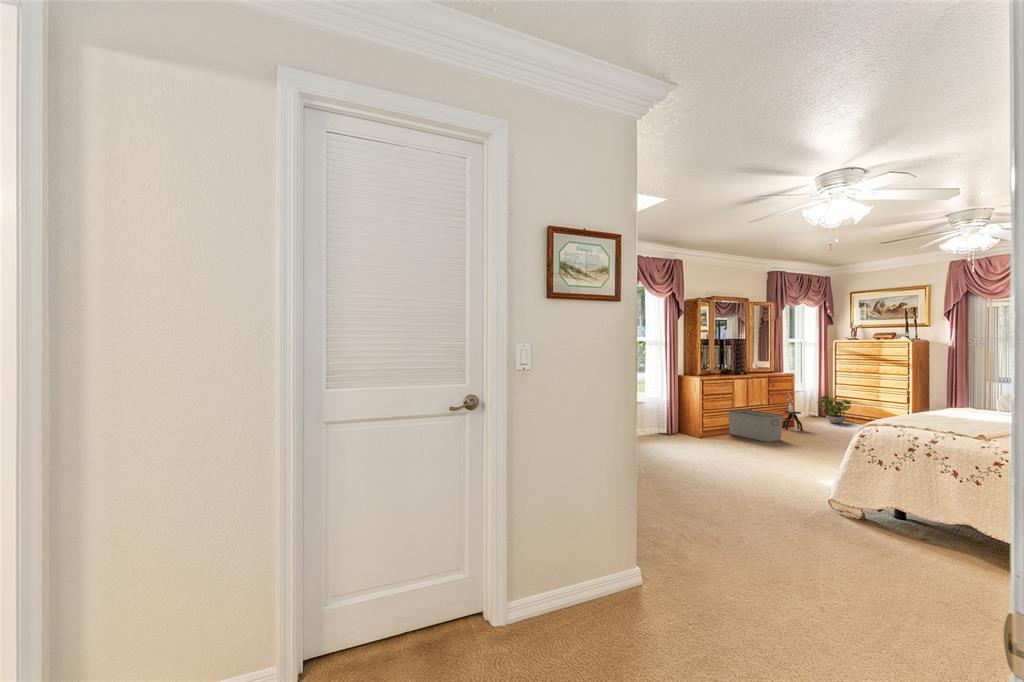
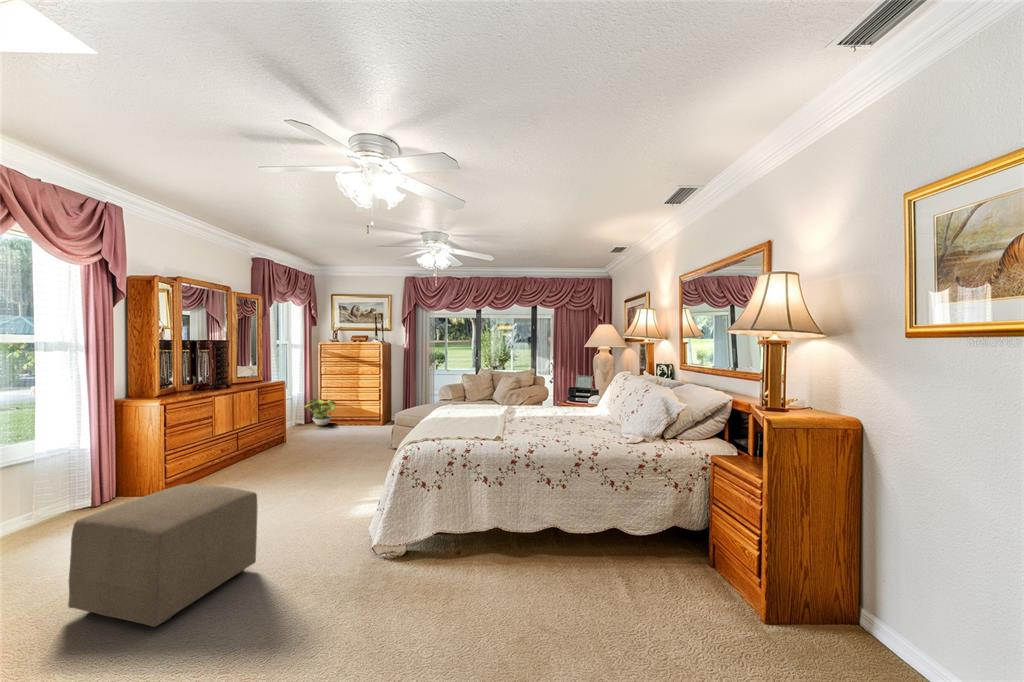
side table: present [783,393,803,431] -> none [274,403,299,447]
storage bin: present [728,409,783,442] -> none [207,435,287,476]
ottoman: none [660,416,737,471] -> present [68,484,257,627]

